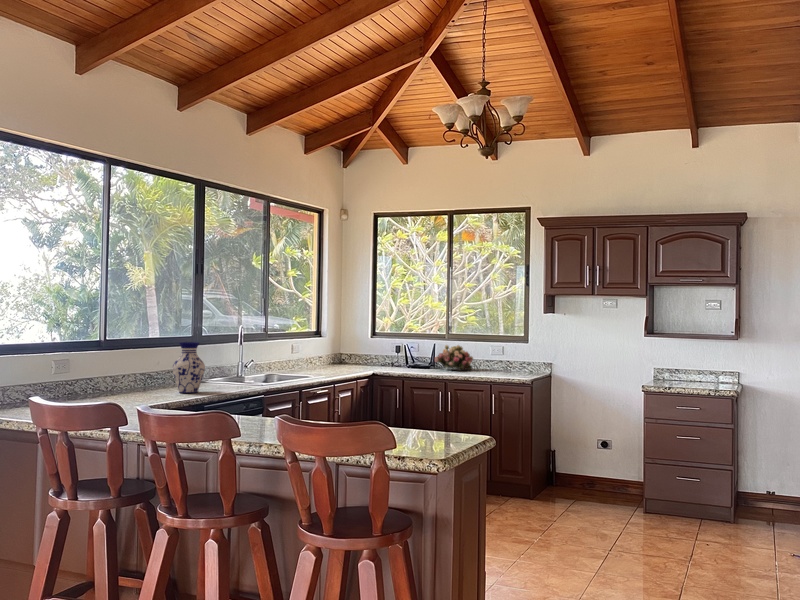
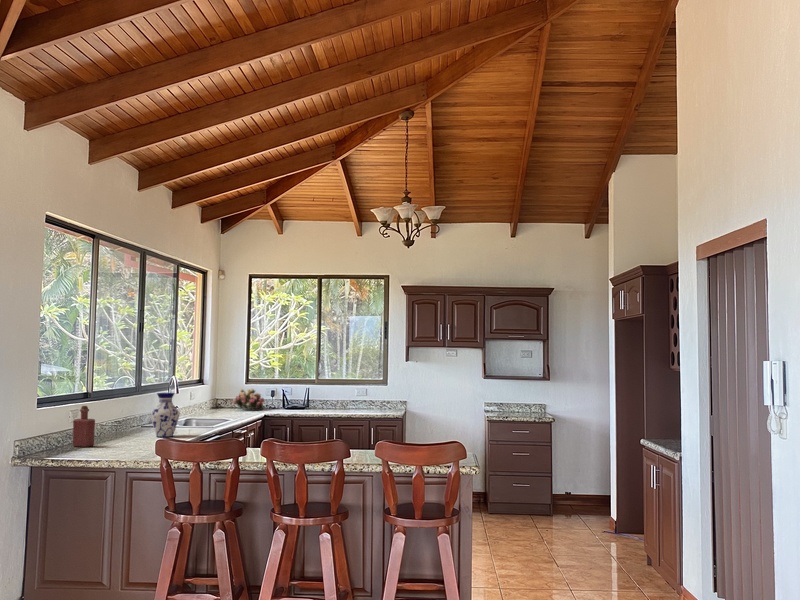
flower arrangement: present [435,345,473,370] -> present [232,389,264,409]
bottle: none [66,354,88,400] -> present [73,406,95,447]

